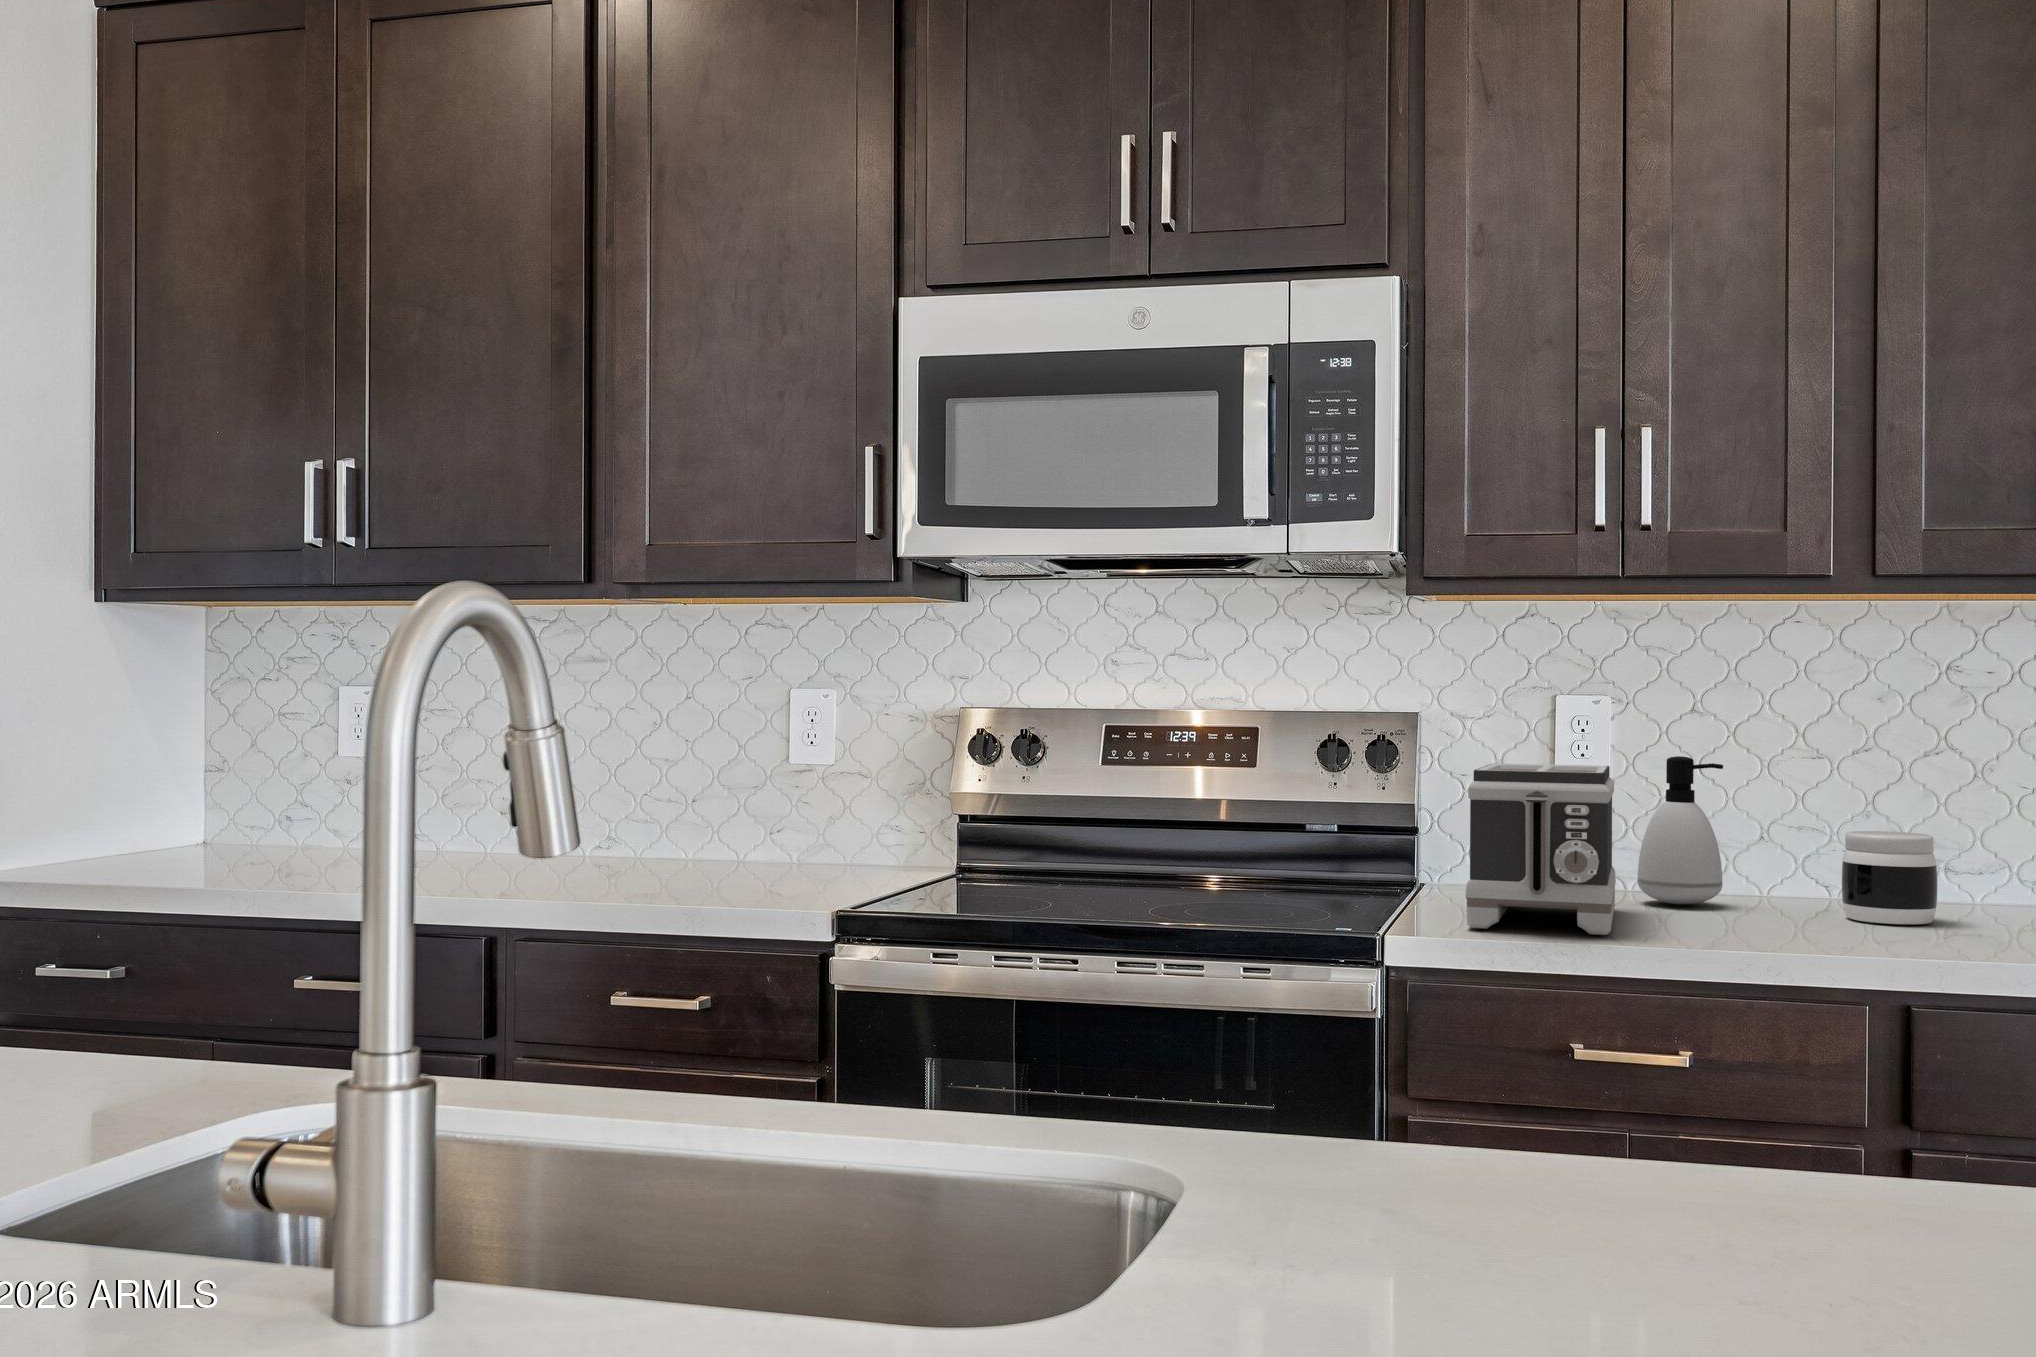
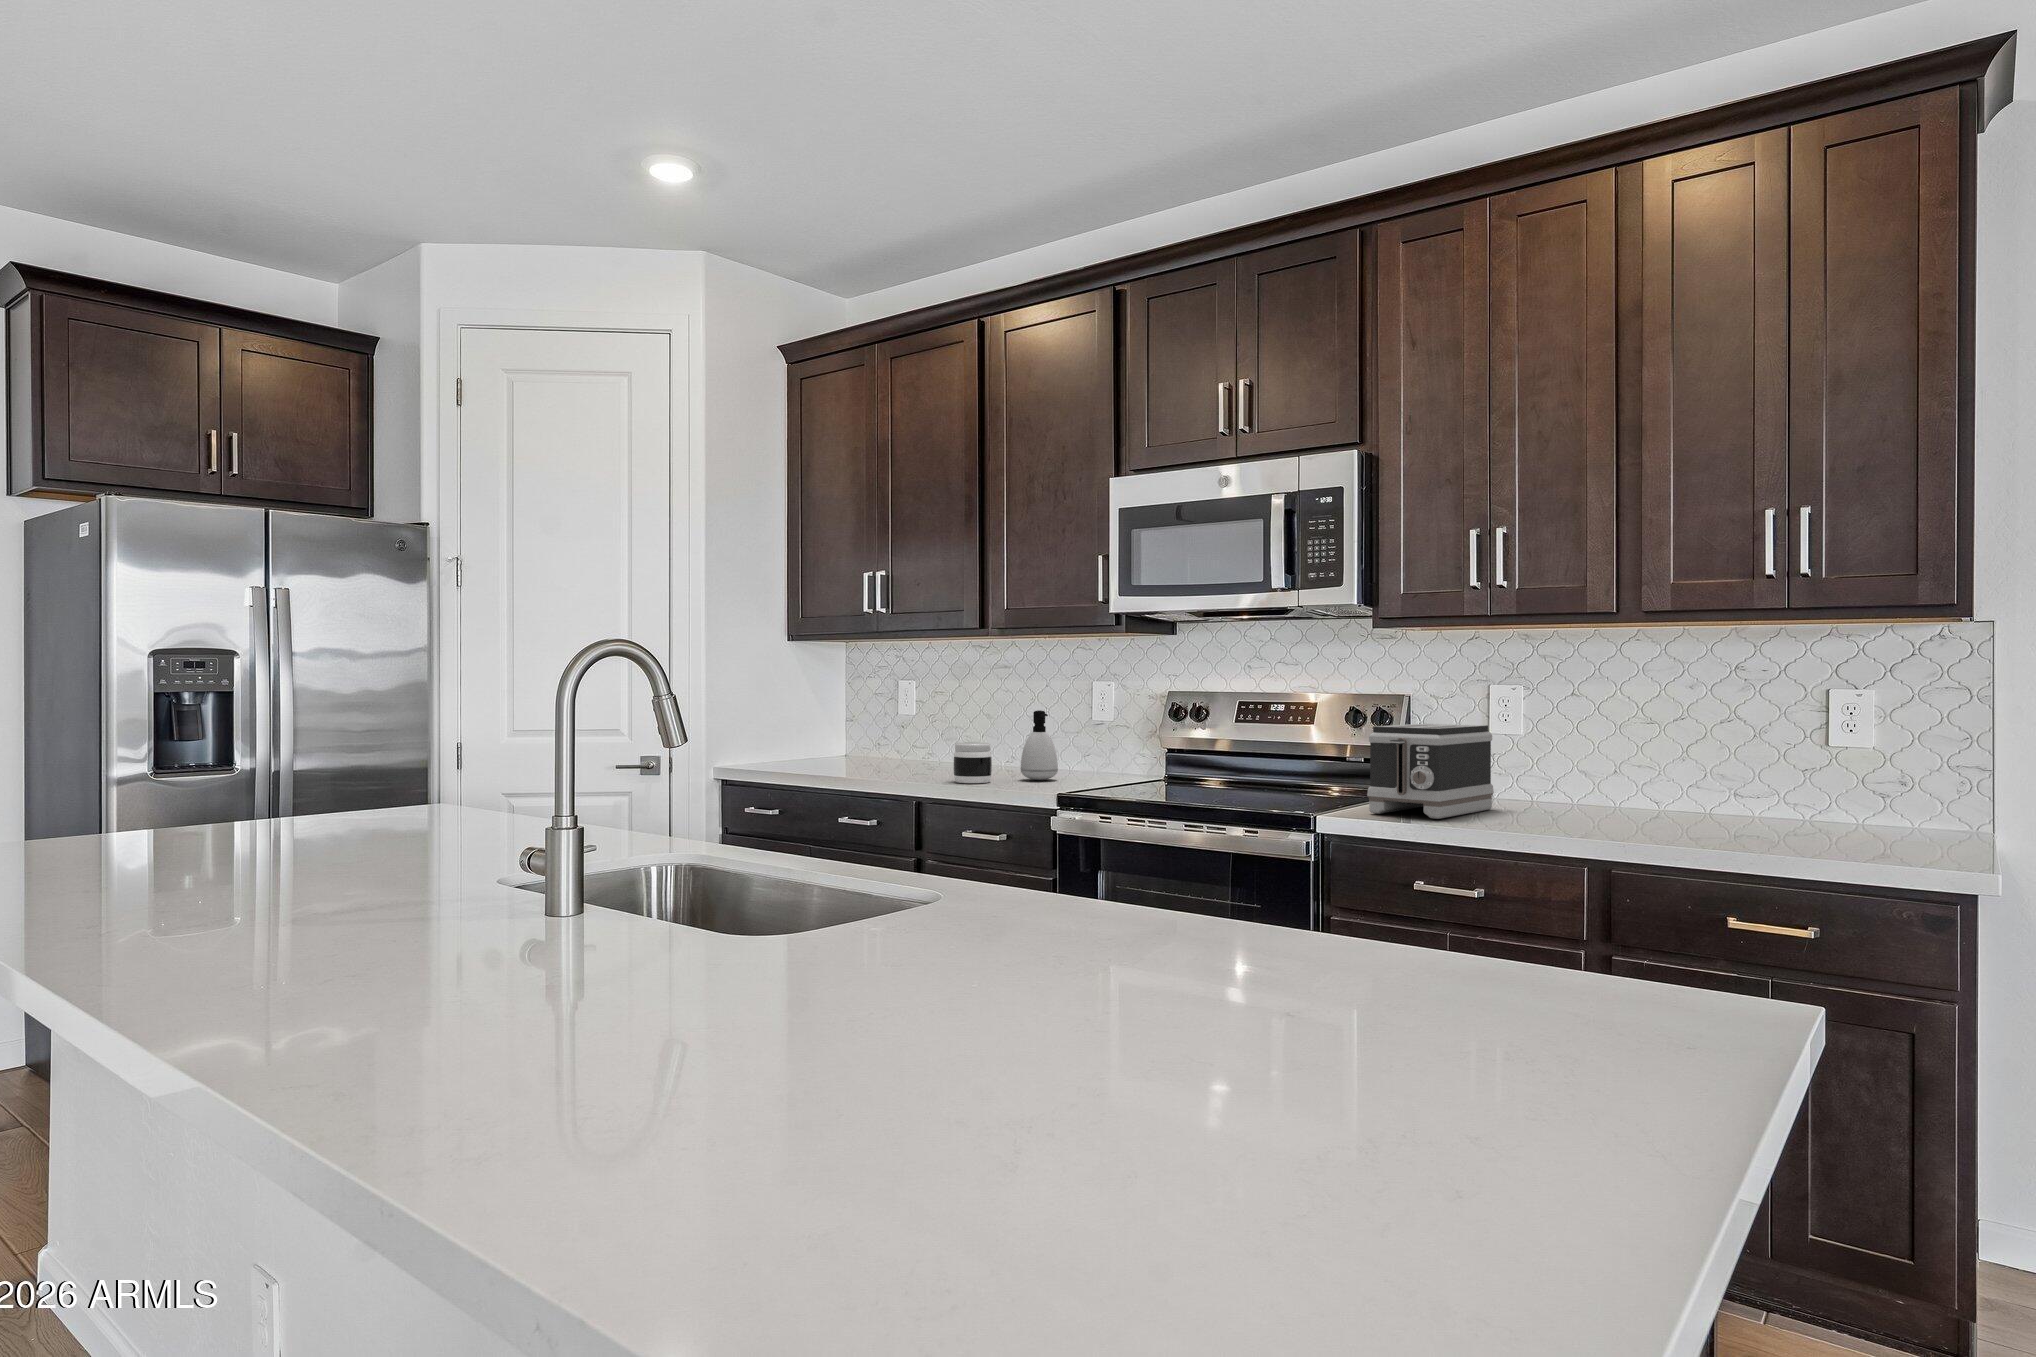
soap dispenser: present [1638,756,1723,904] -> present [1021,710,1058,780]
jar: present [1842,831,1937,924] -> present [954,742,992,783]

